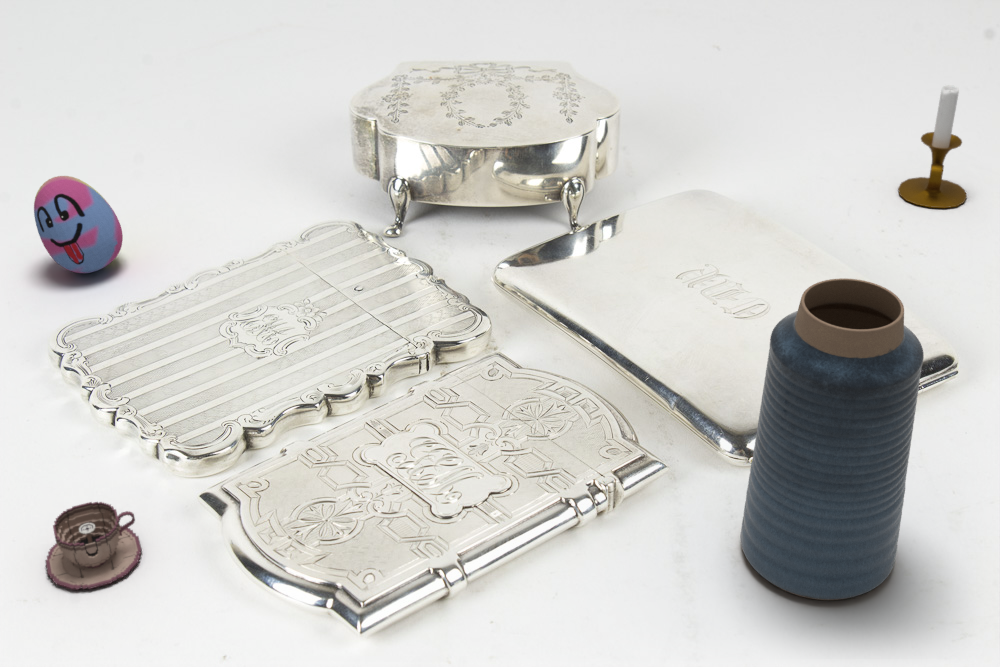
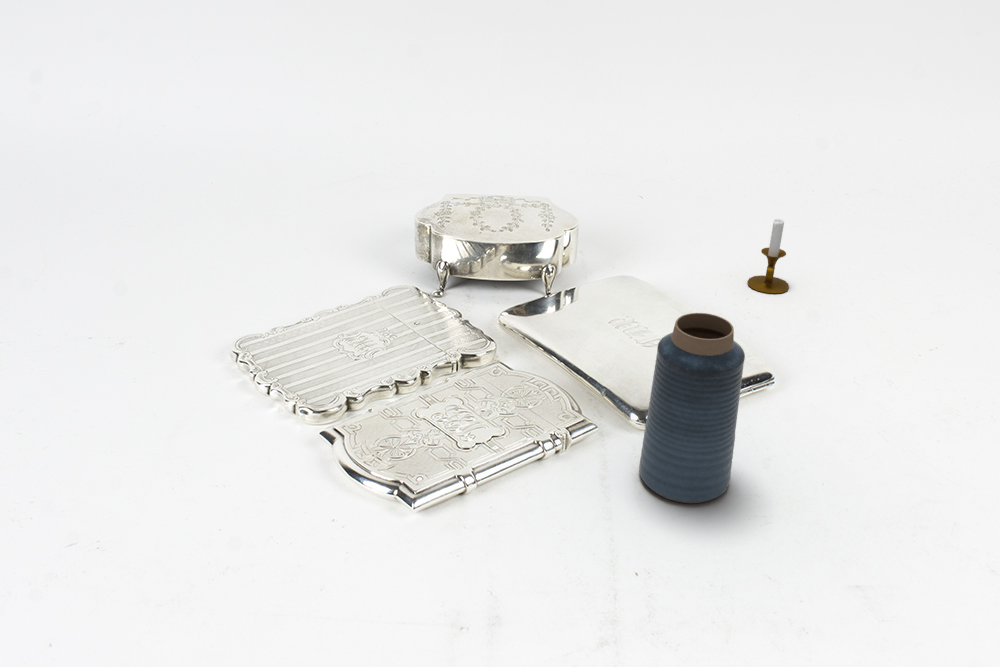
decorative egg: present [34,176,123,273] -> none [223,250,275,310]
teacup: present [45,502,142,590] -> none [228,432,286,482]

